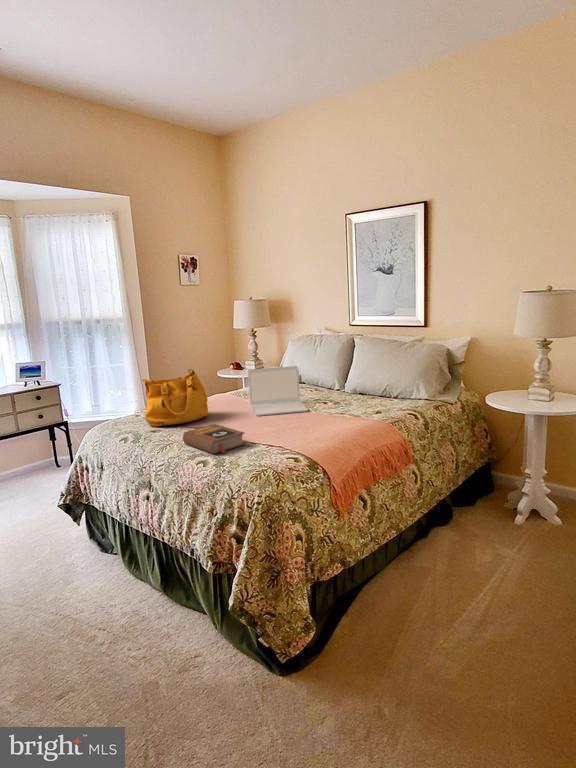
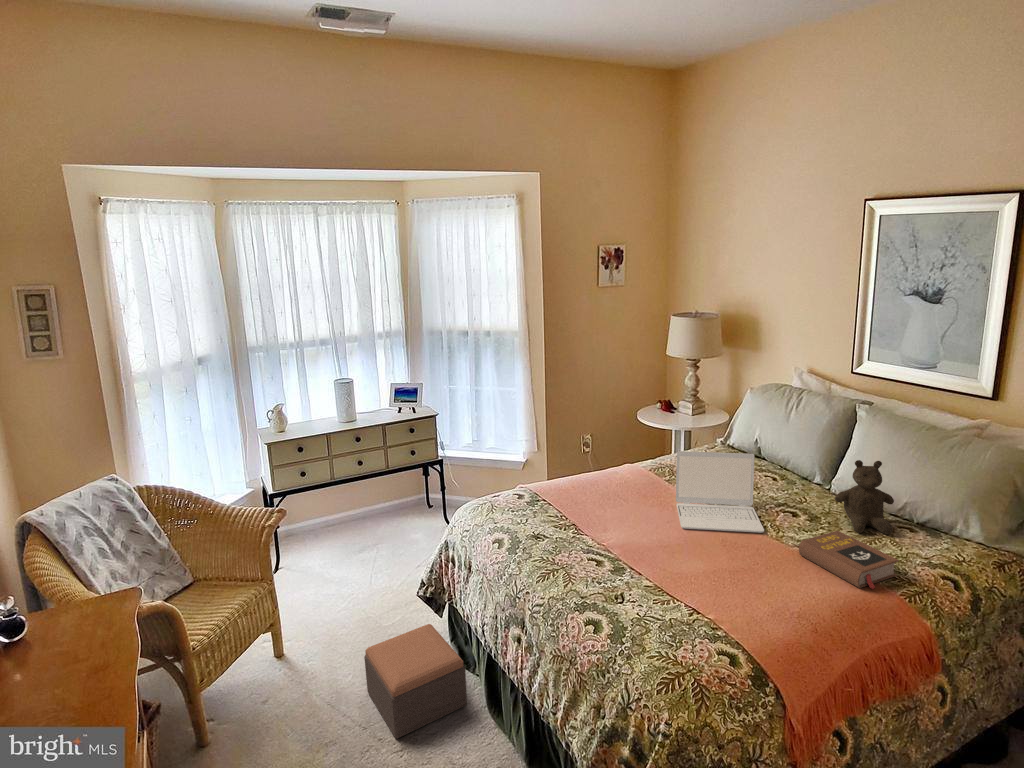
teddy bear: none [348,360,381,404] -> present [835,460,894,534]
handbag: present [142,369,208,426] -> none [527,448,614,526]
book: present [183,424,245,454] -> present [799,531,899,589]
footstool: none [16,523,110,605] -> present [364,624,467,739]

